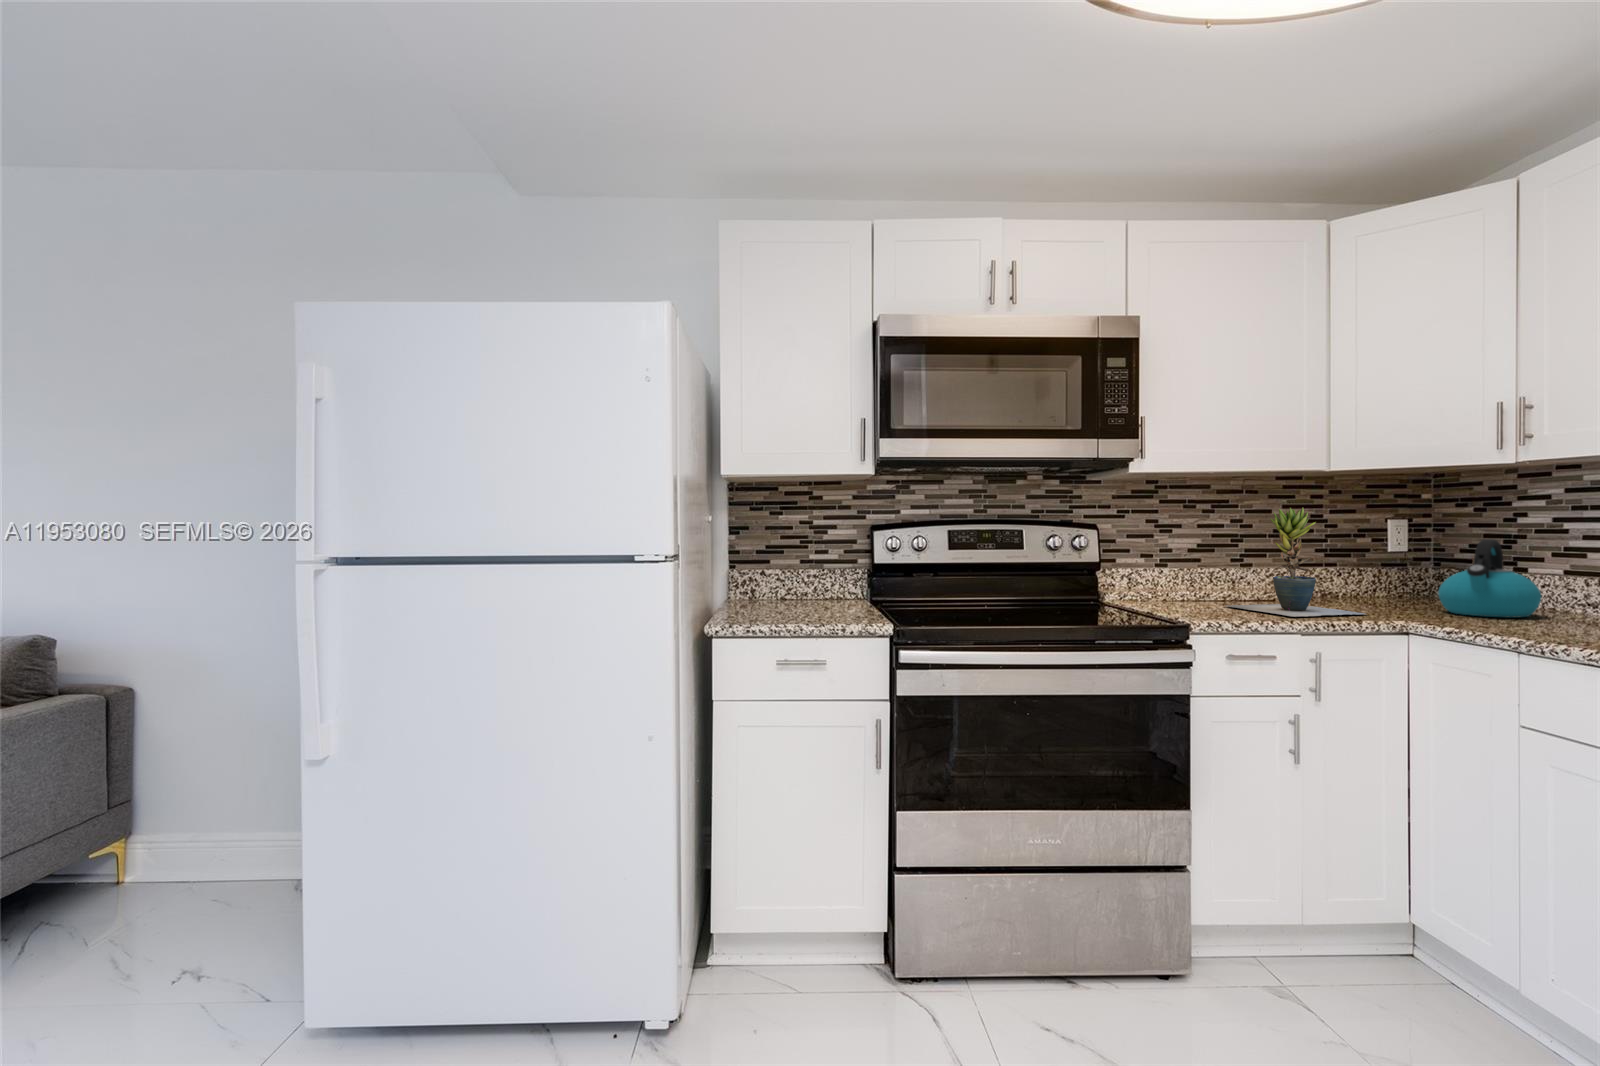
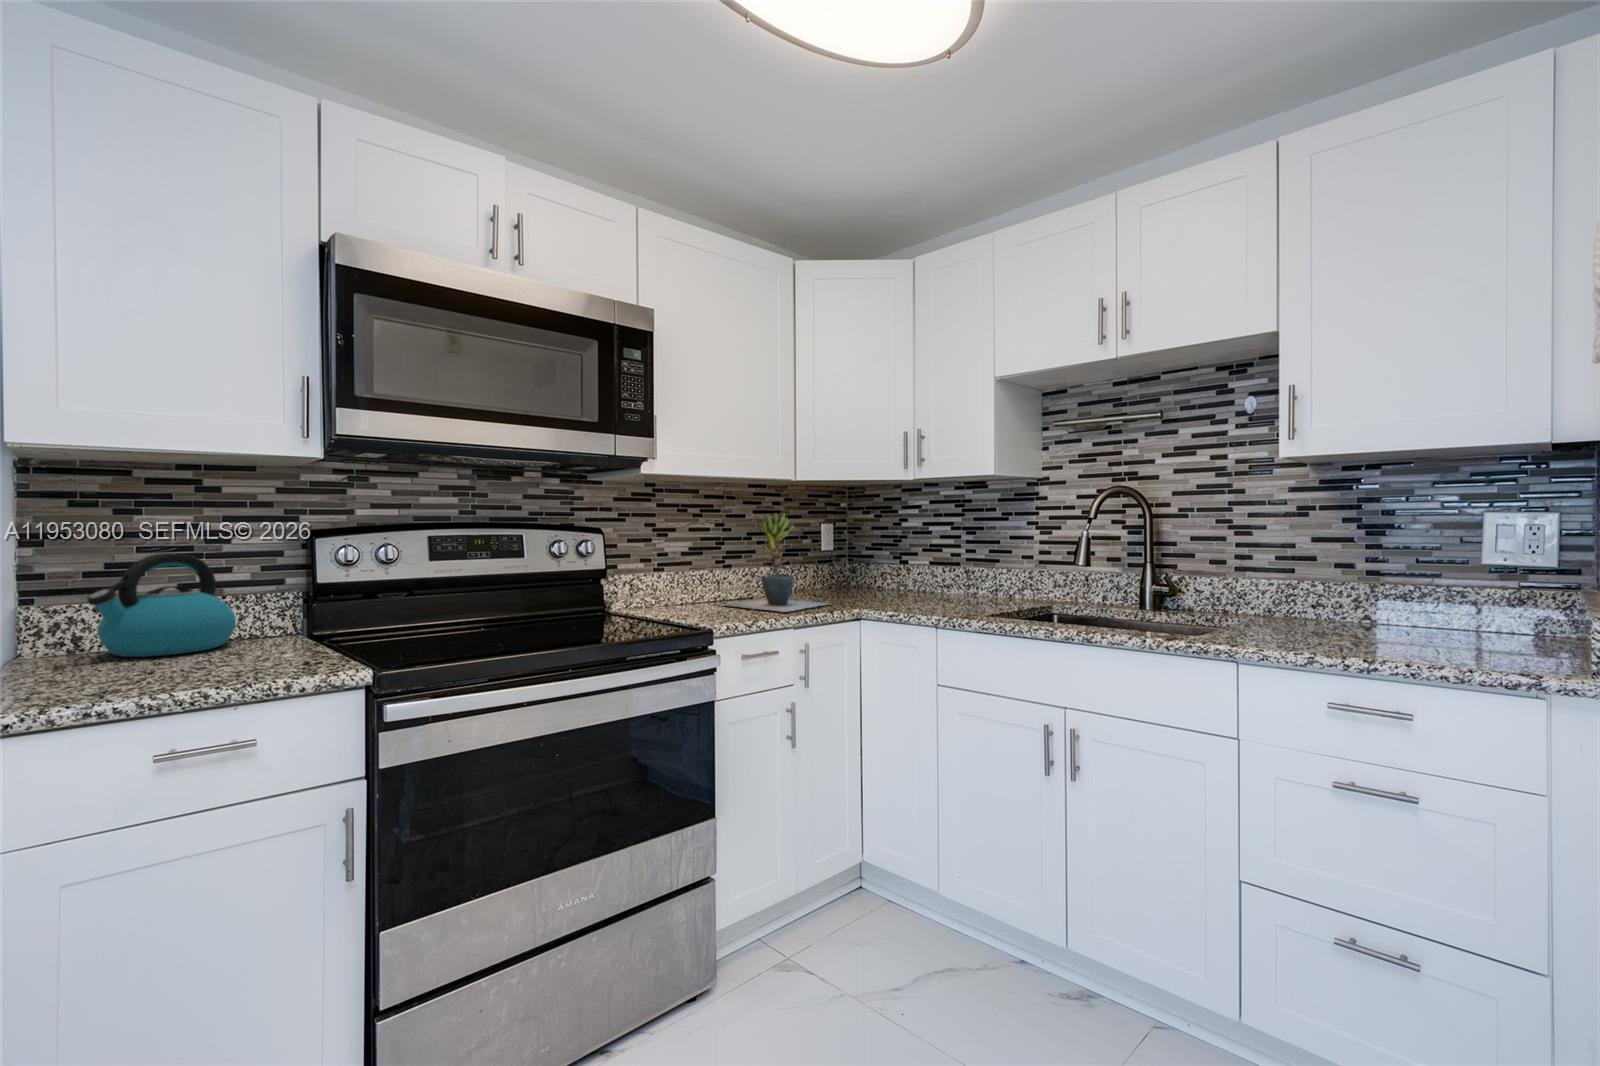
kettle: present [1438,539,1541,618] -> present [87,553,236,657]

